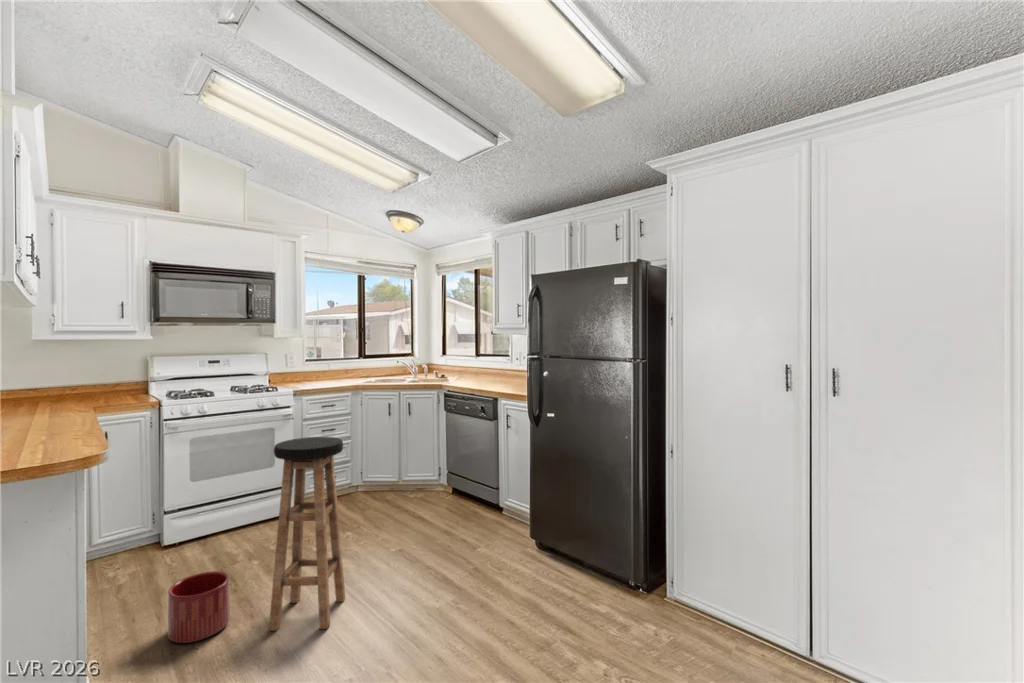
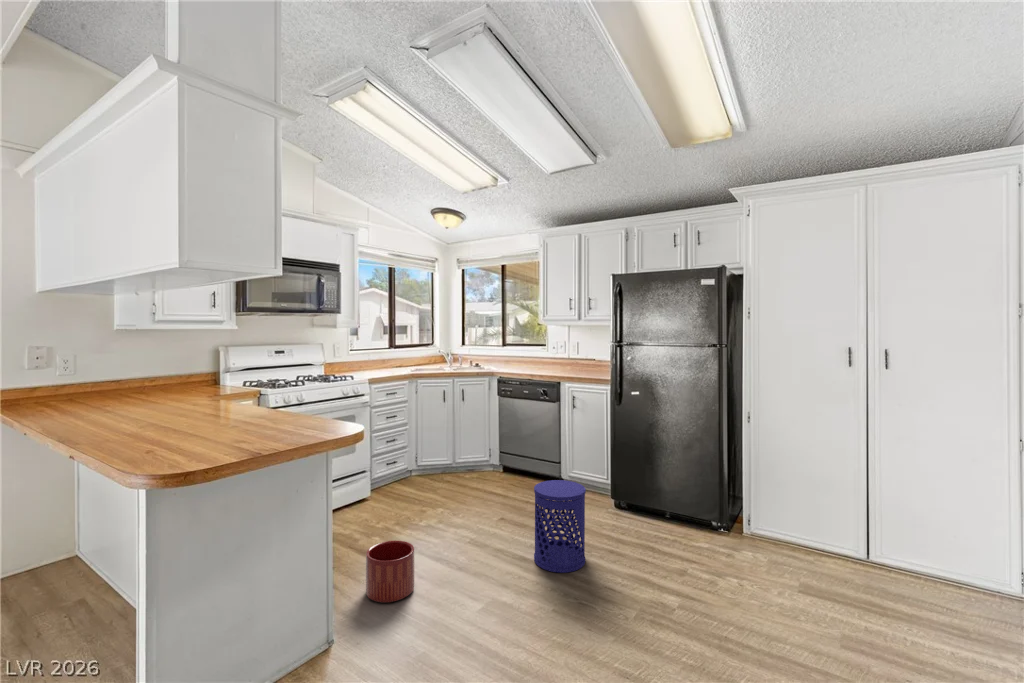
bar stool: present [269,437,345,631] -> none [448,416,505,586]
waste bin: none [379,514,441,628] -> present [534,480,586,573]

